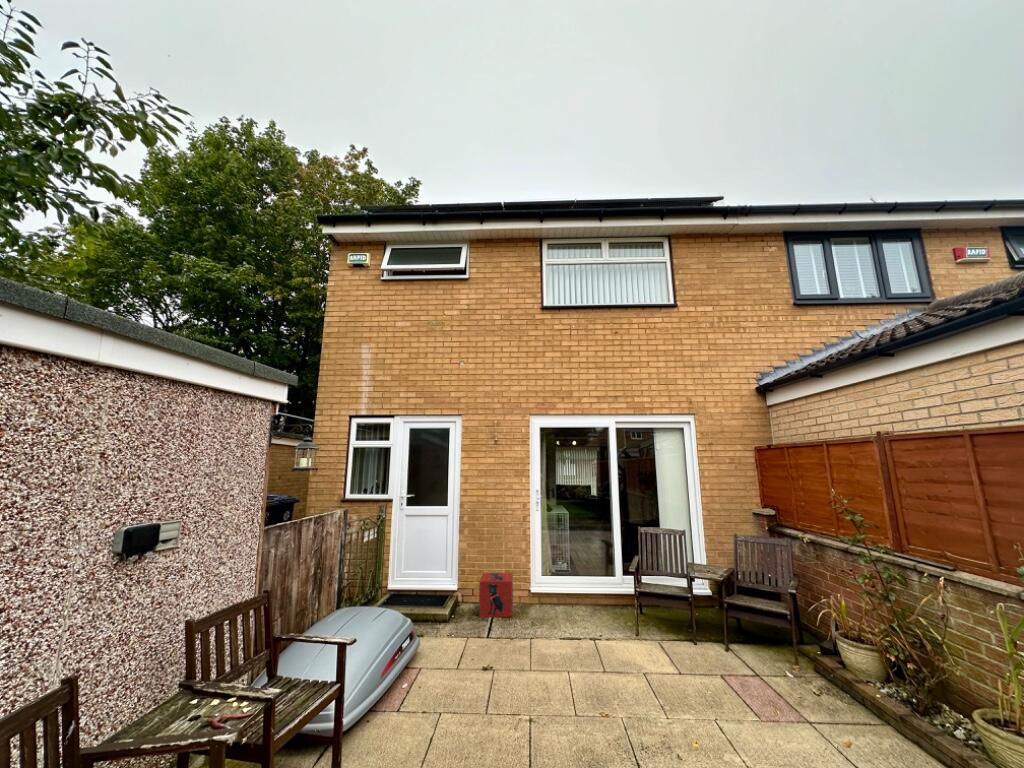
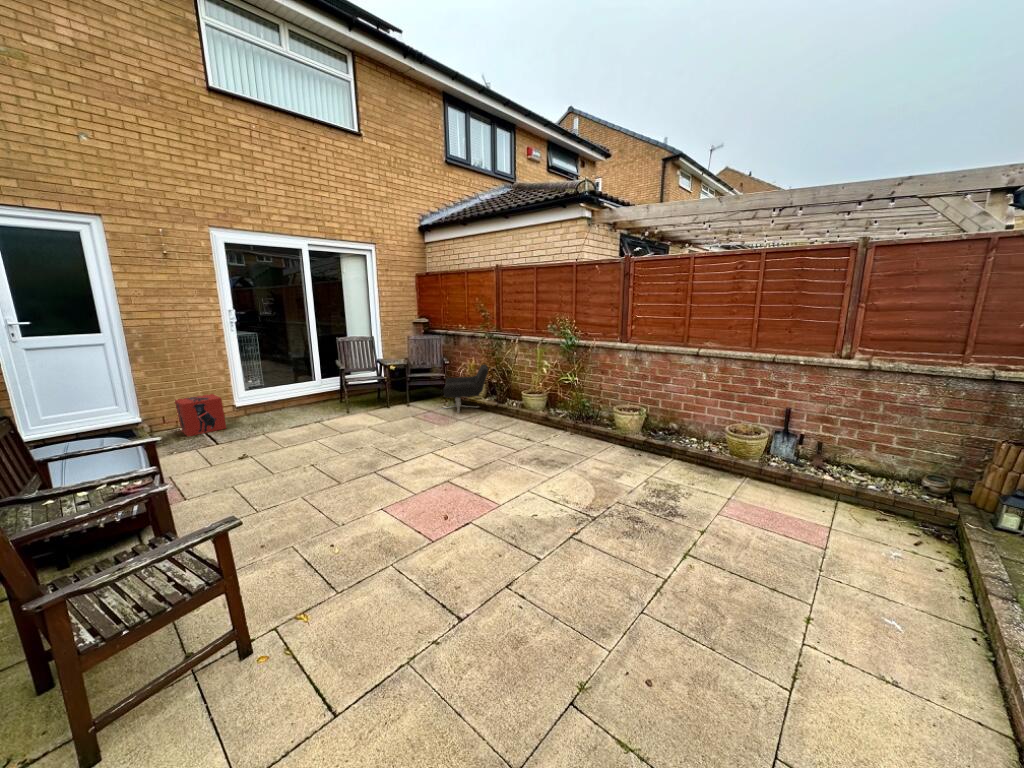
lounge chair: none [776,620,887,715] -> present [442,364,488,413]

